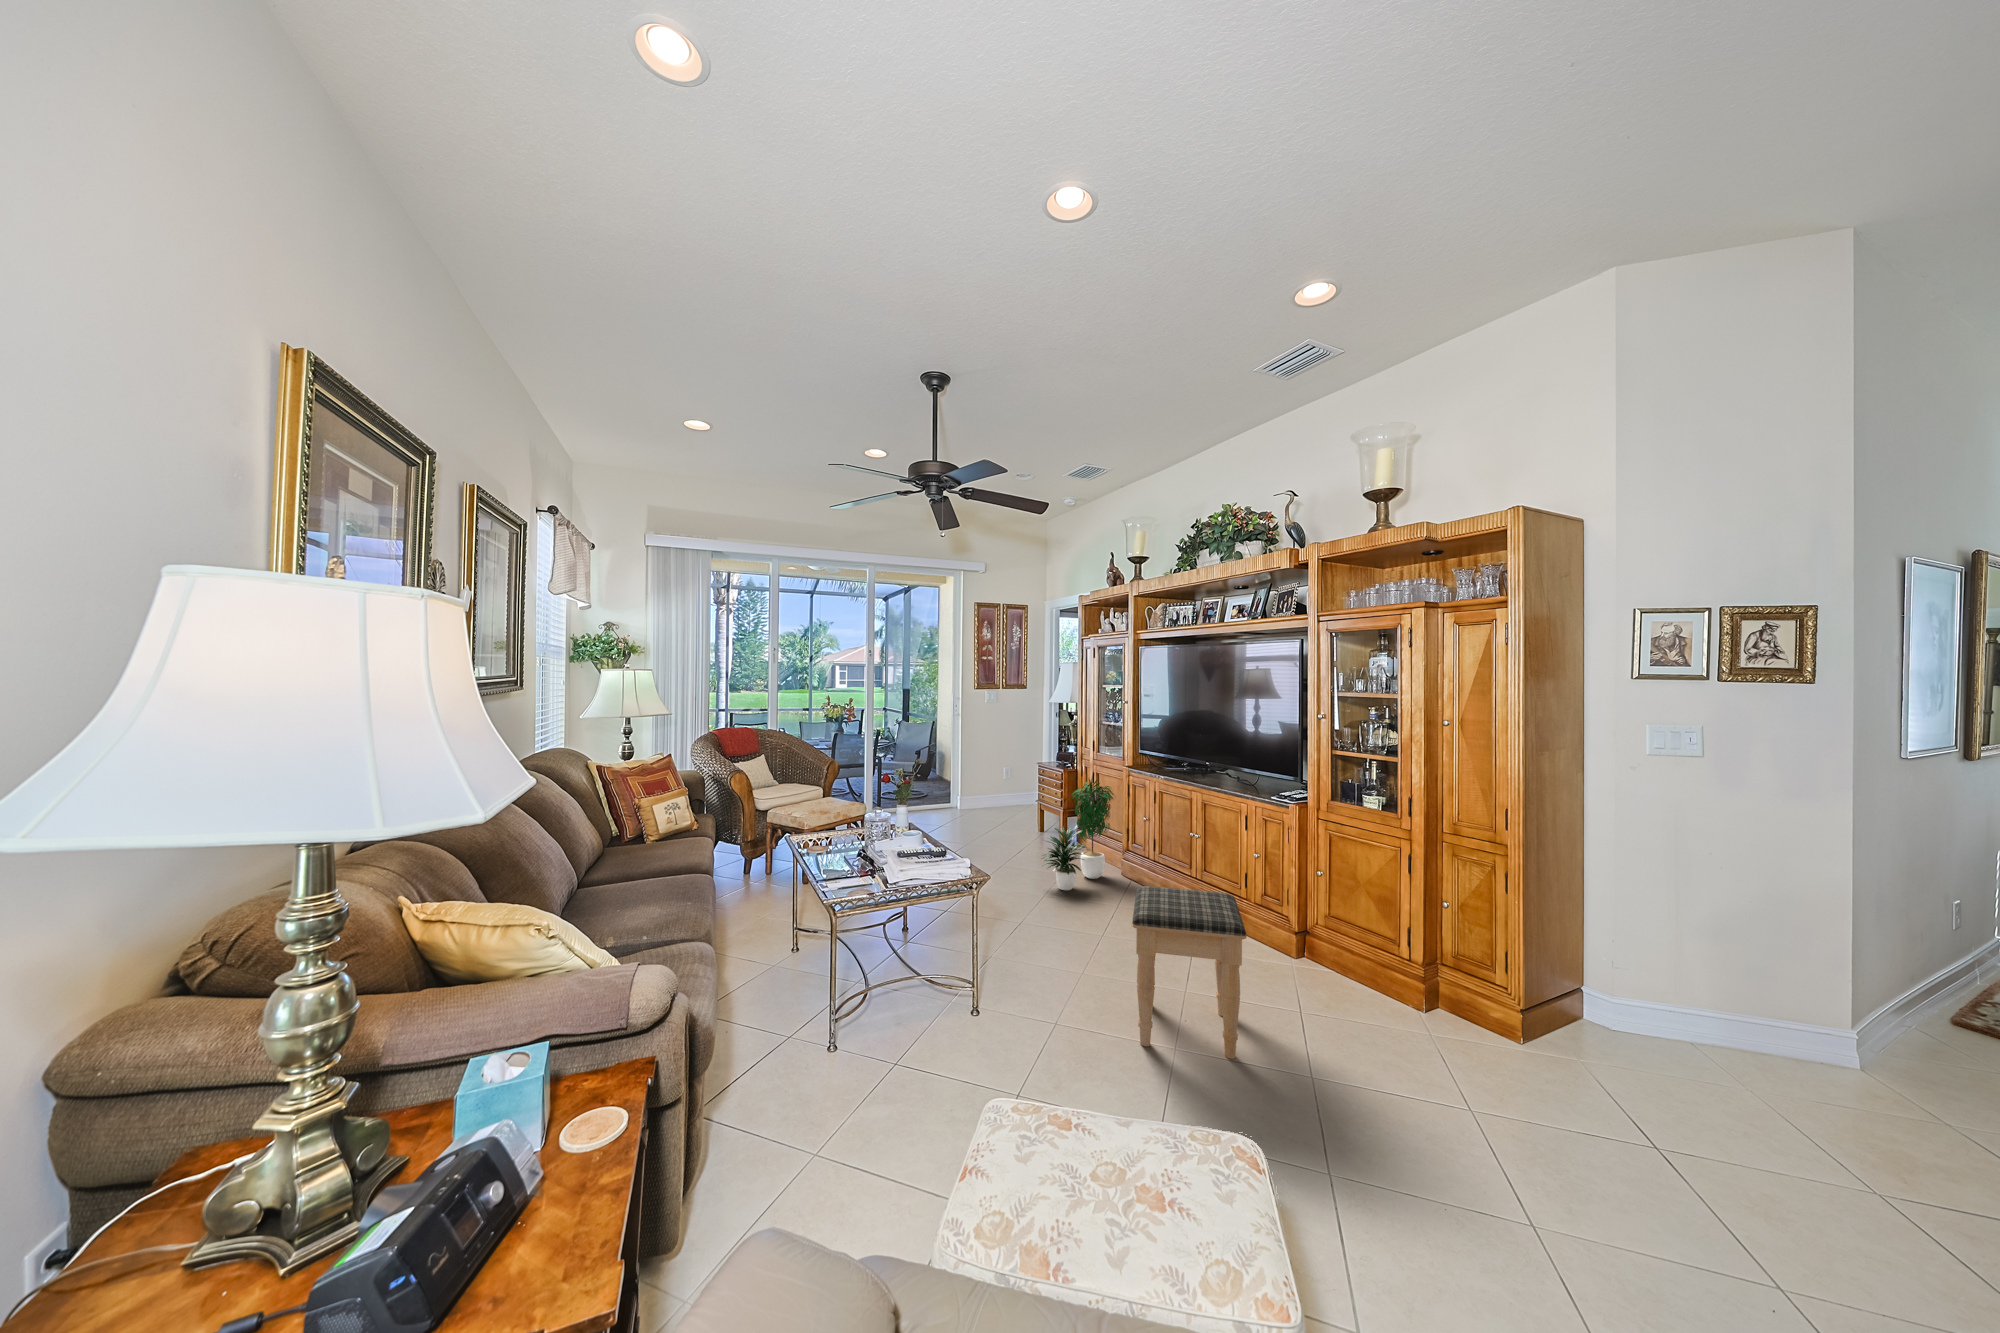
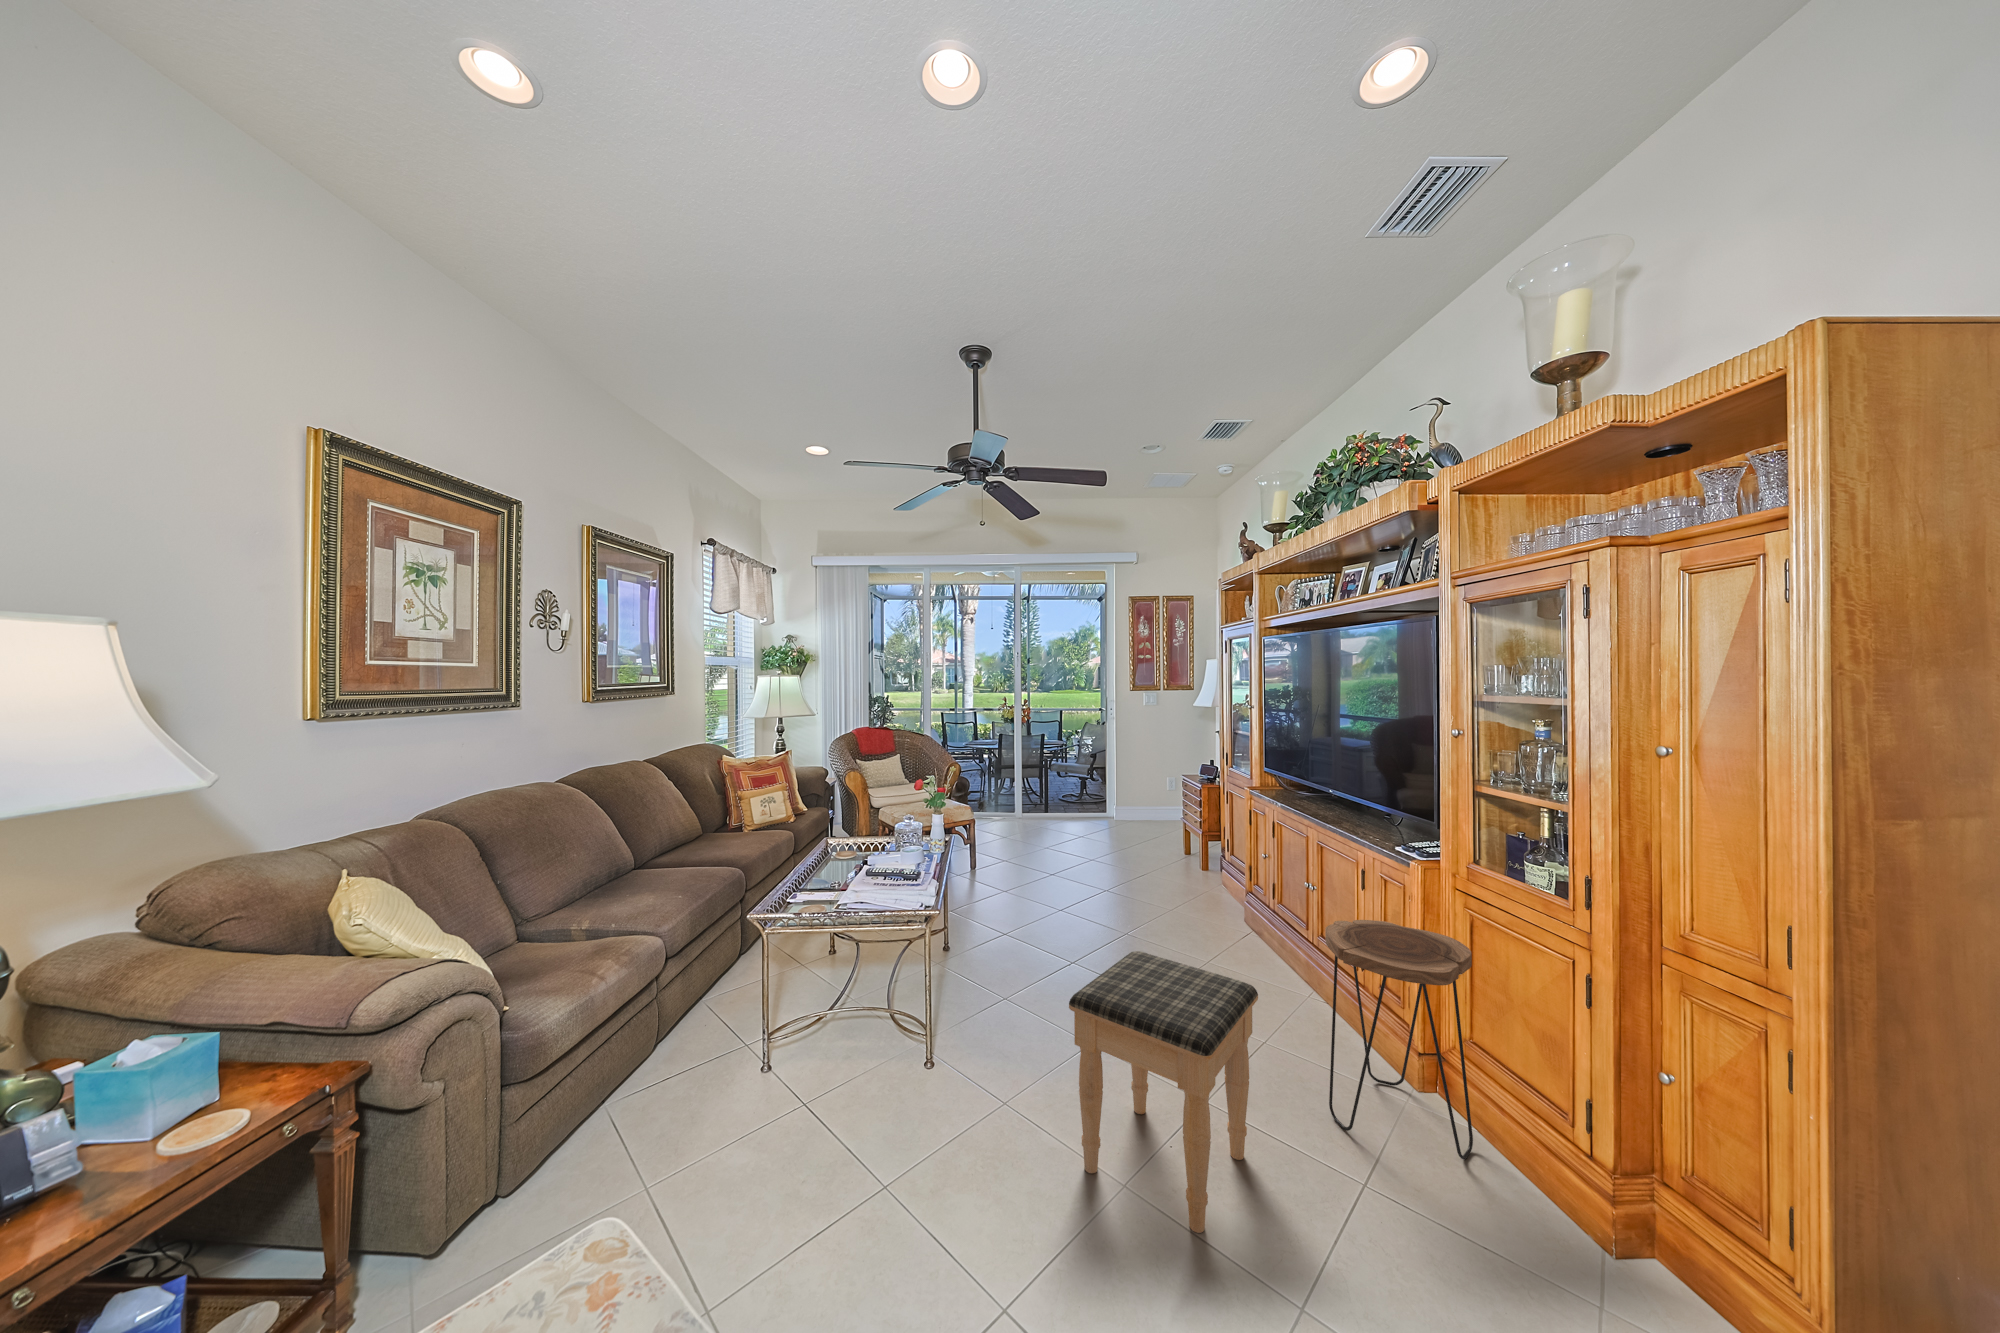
potted plant: present [1041,777,1114,890] -> none [1133,795,1237,933]
side table: none [1247,847,1336,986] -> present [1325,920,1473,1159]

